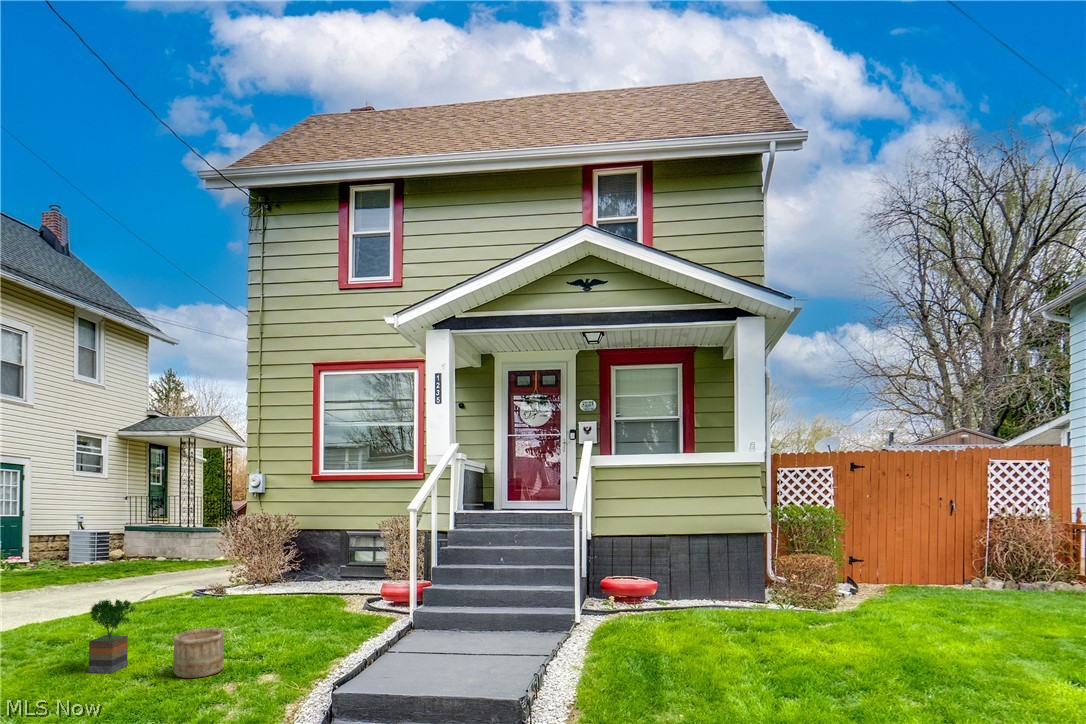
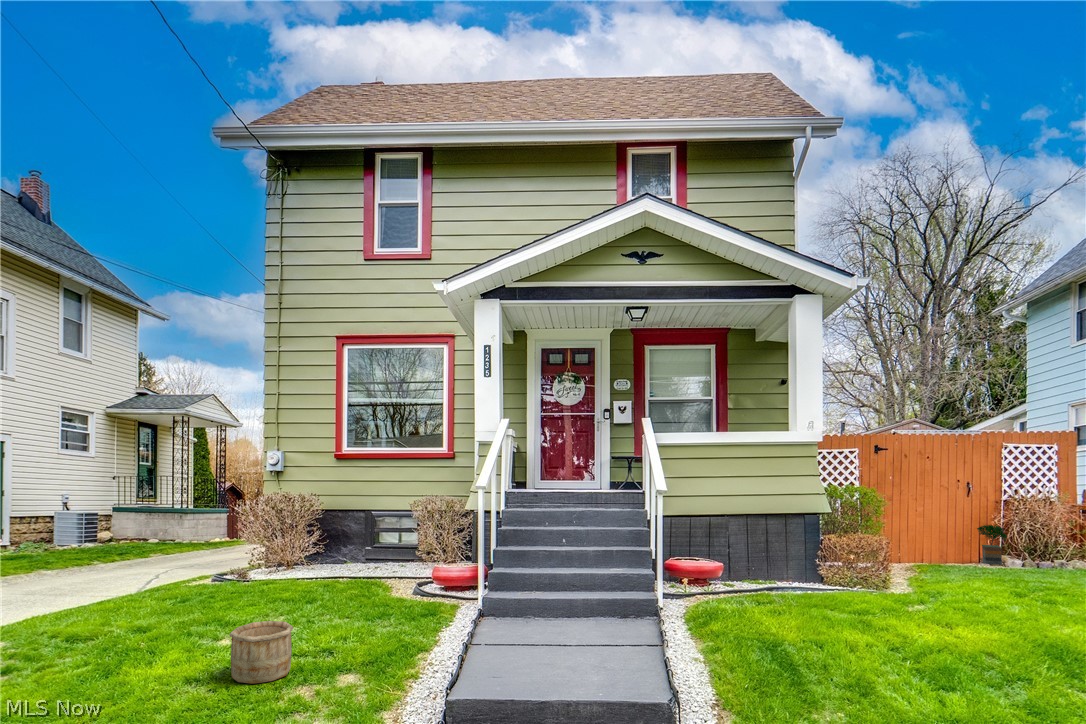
potted tree: present [89,599,136,673] -> present [977,525,1007,565]

